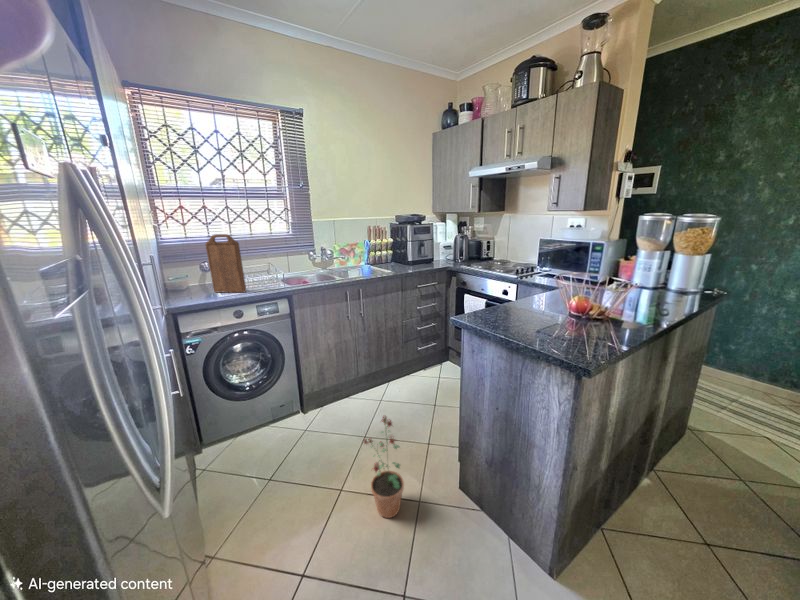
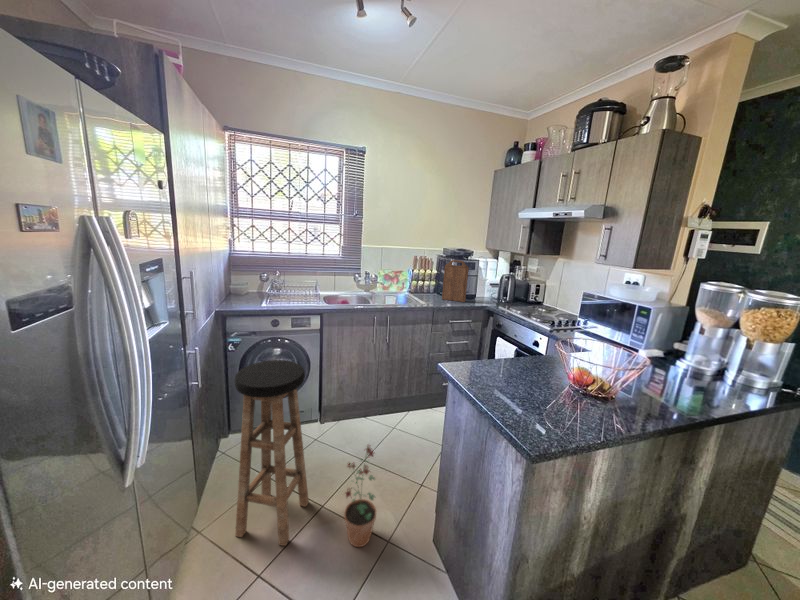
cutting board: present [205,234,246,293] -> present [442,260,469,302]
bar stool: none [228,347,323,549] -> present [235,360,309,546]

